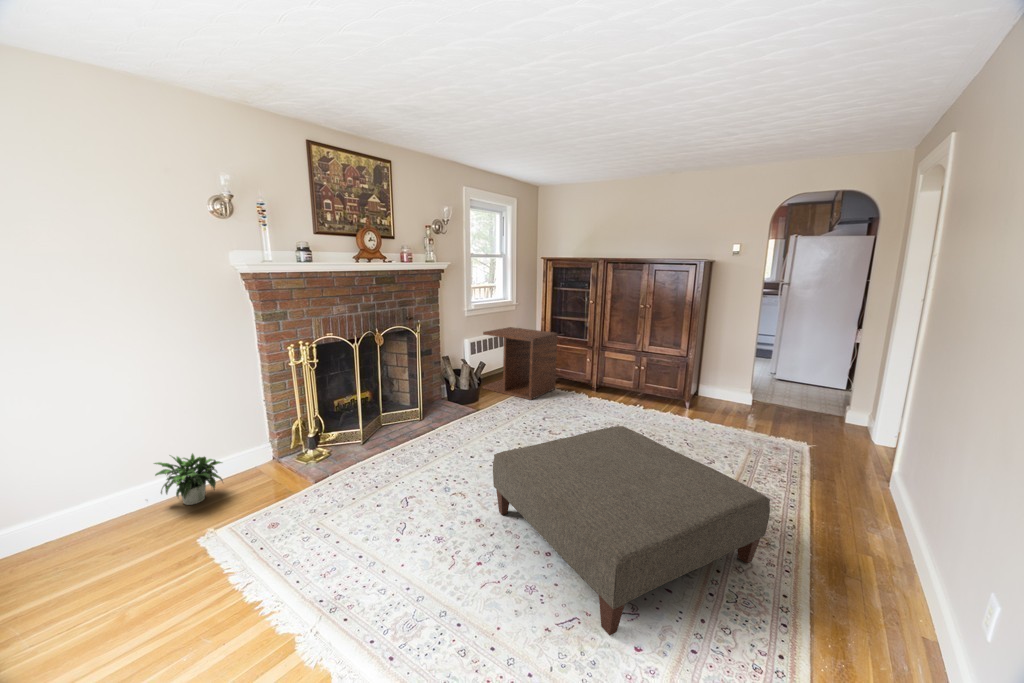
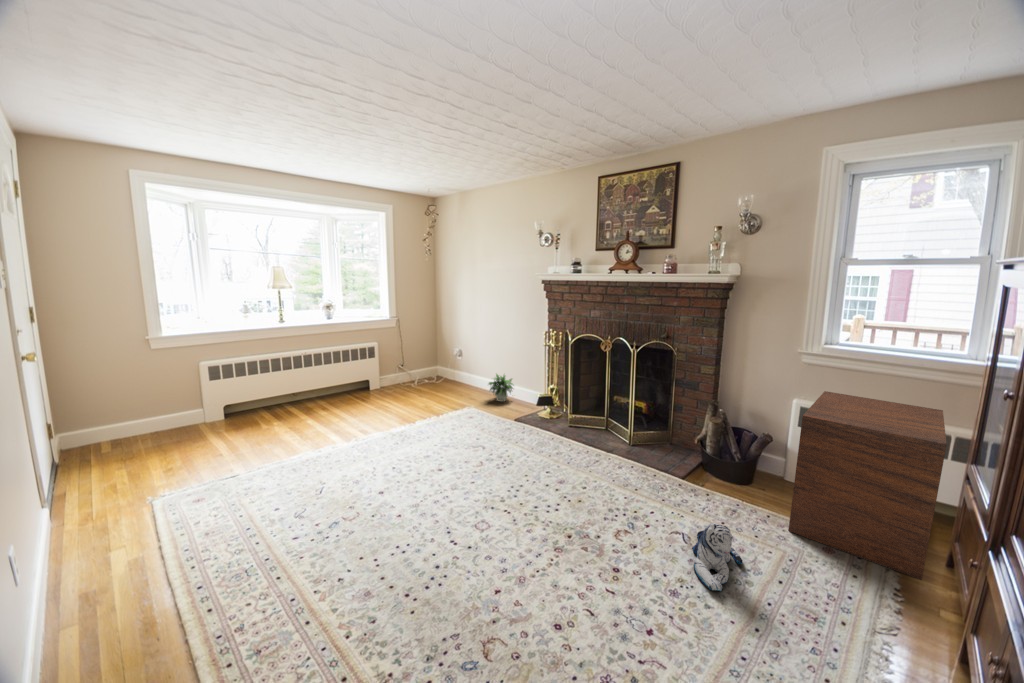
plush toy: none [549,394,594,421] -> present [692,523,743,591]
ottoman: present [493,426,770,635] -> none [240,426,486,611]

